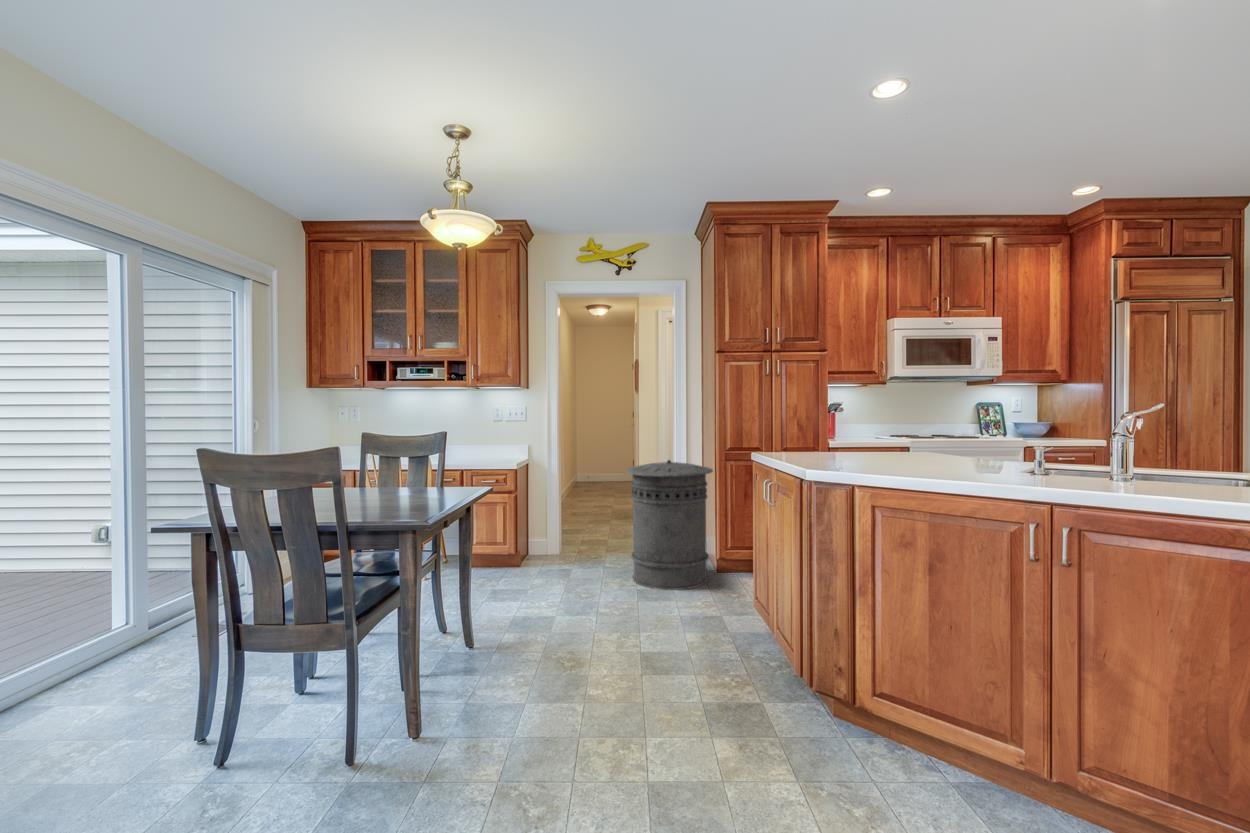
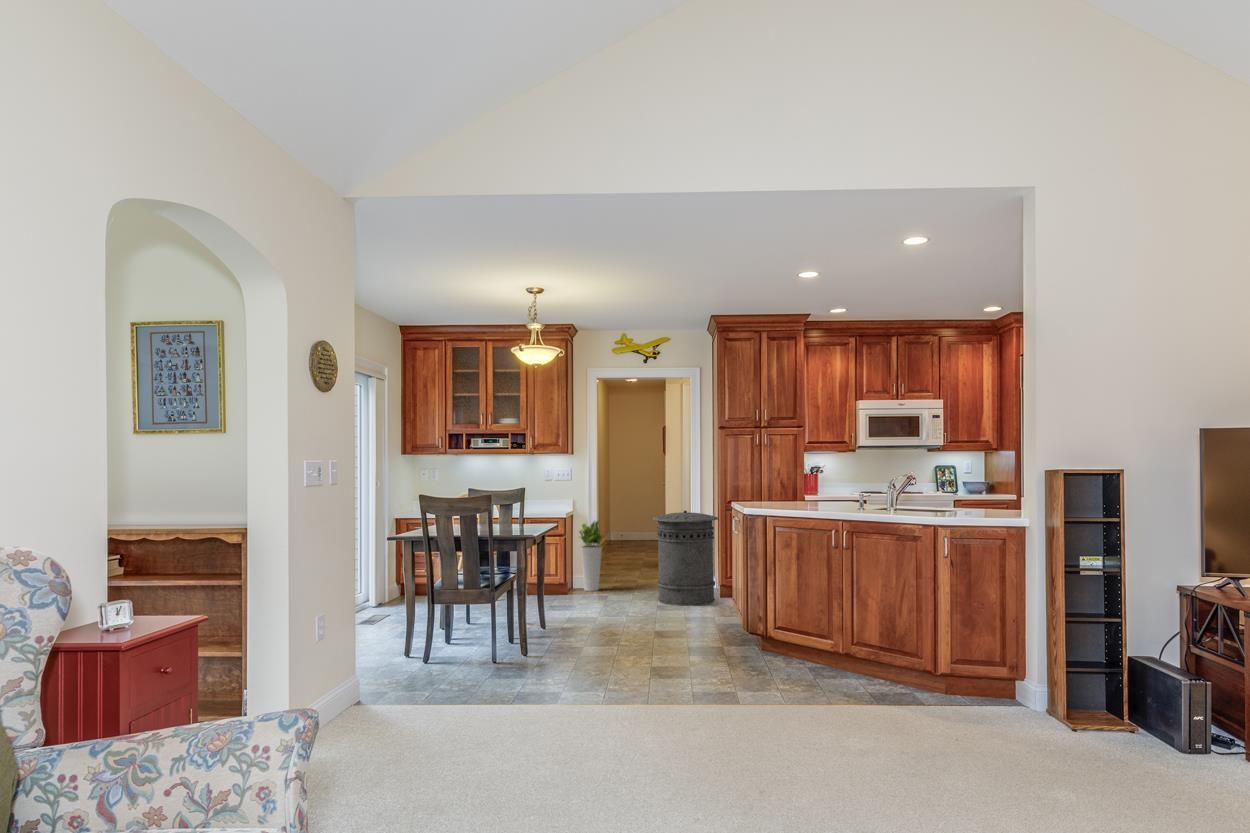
planter: none [533,469,567,560] -> present [579,519,602,591]

